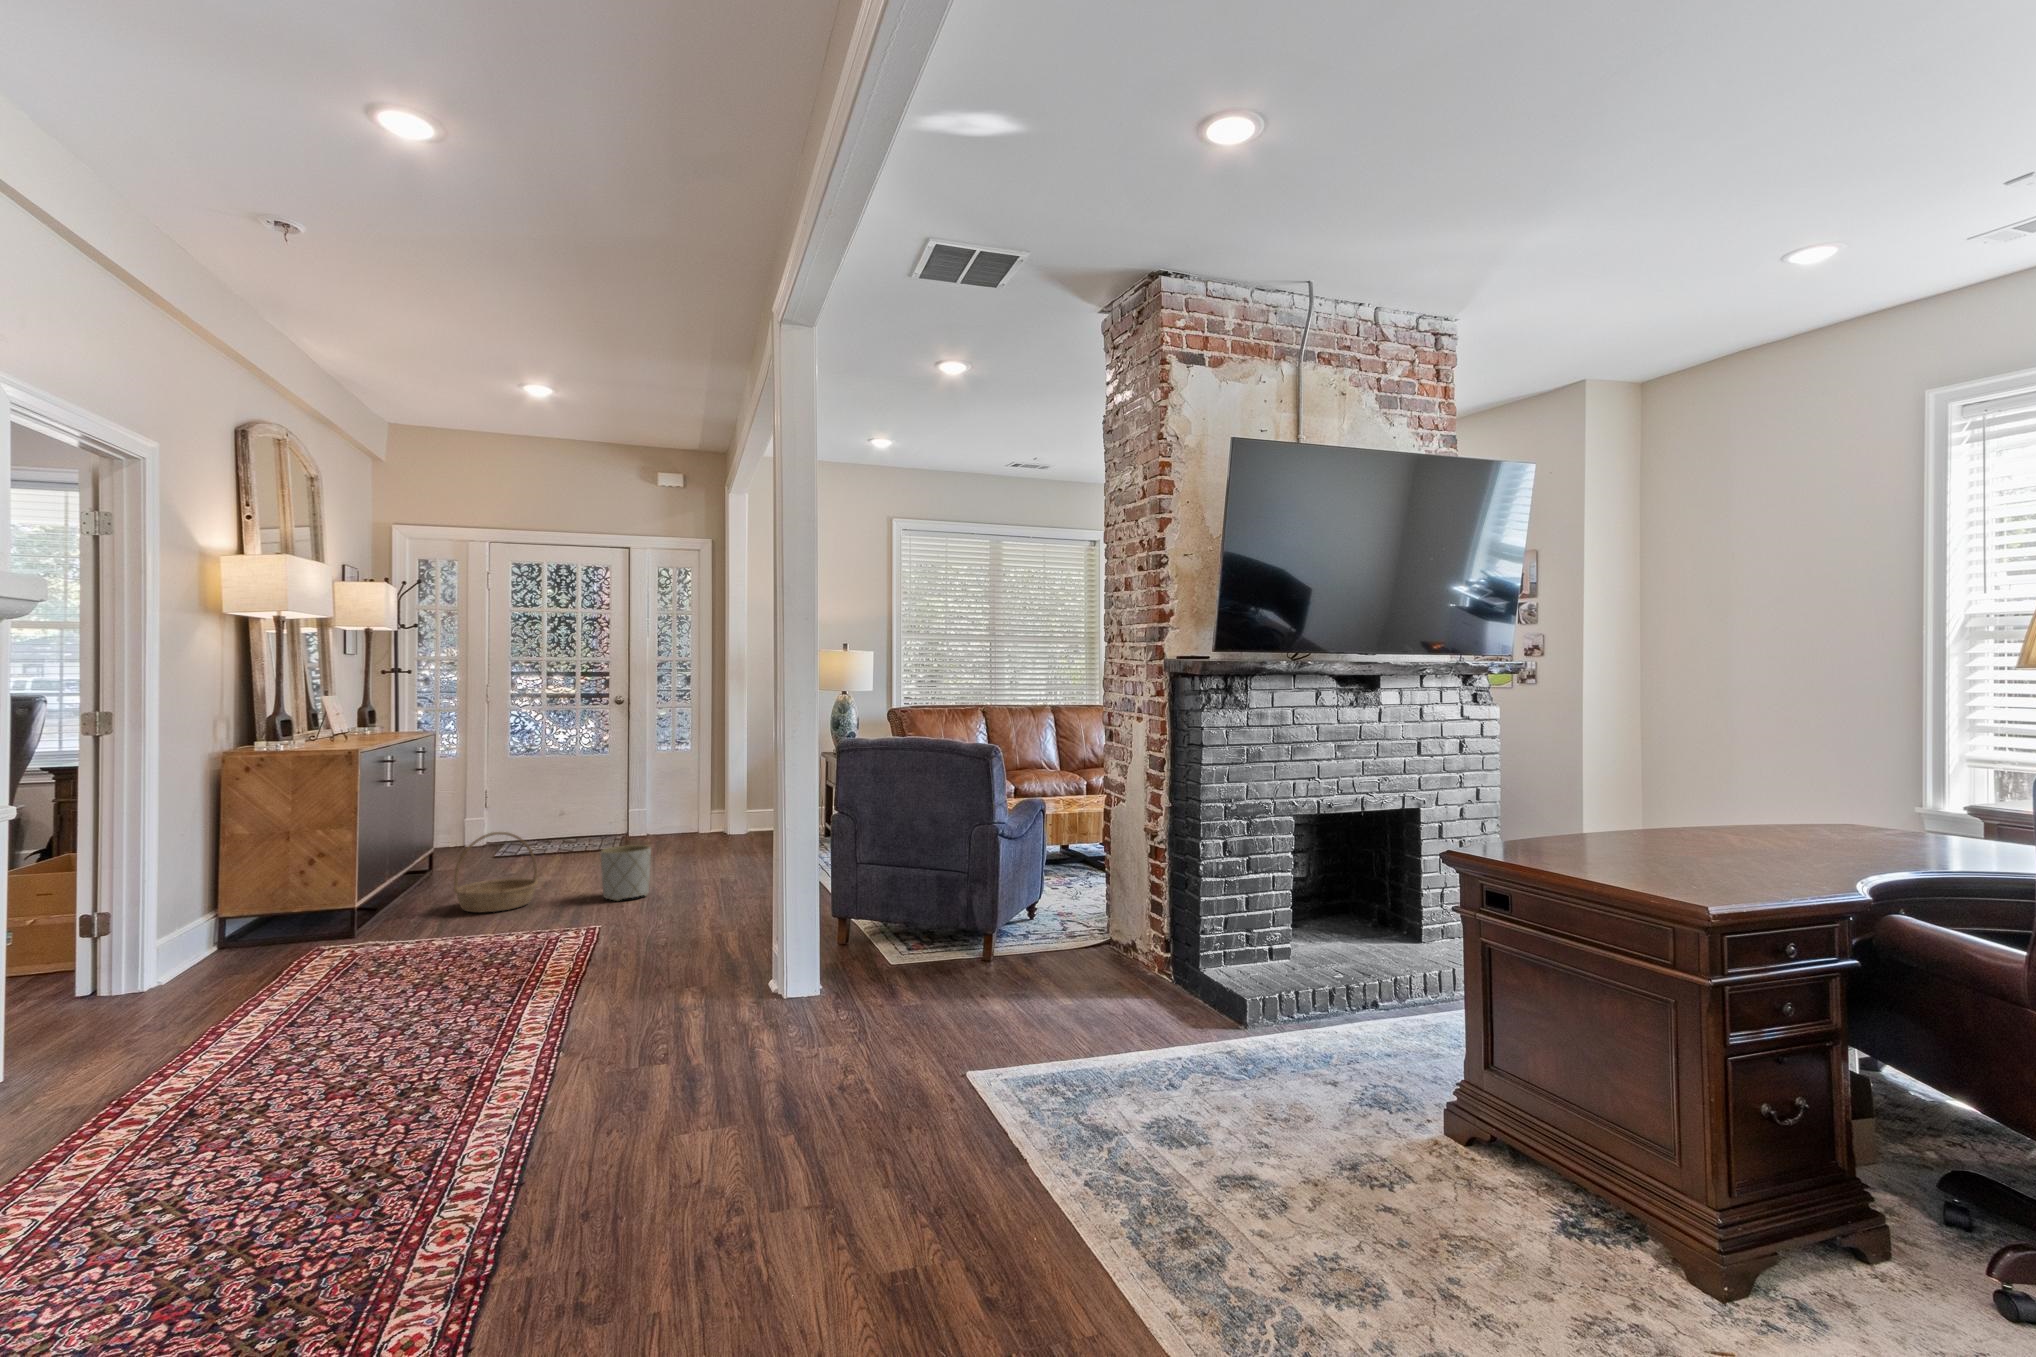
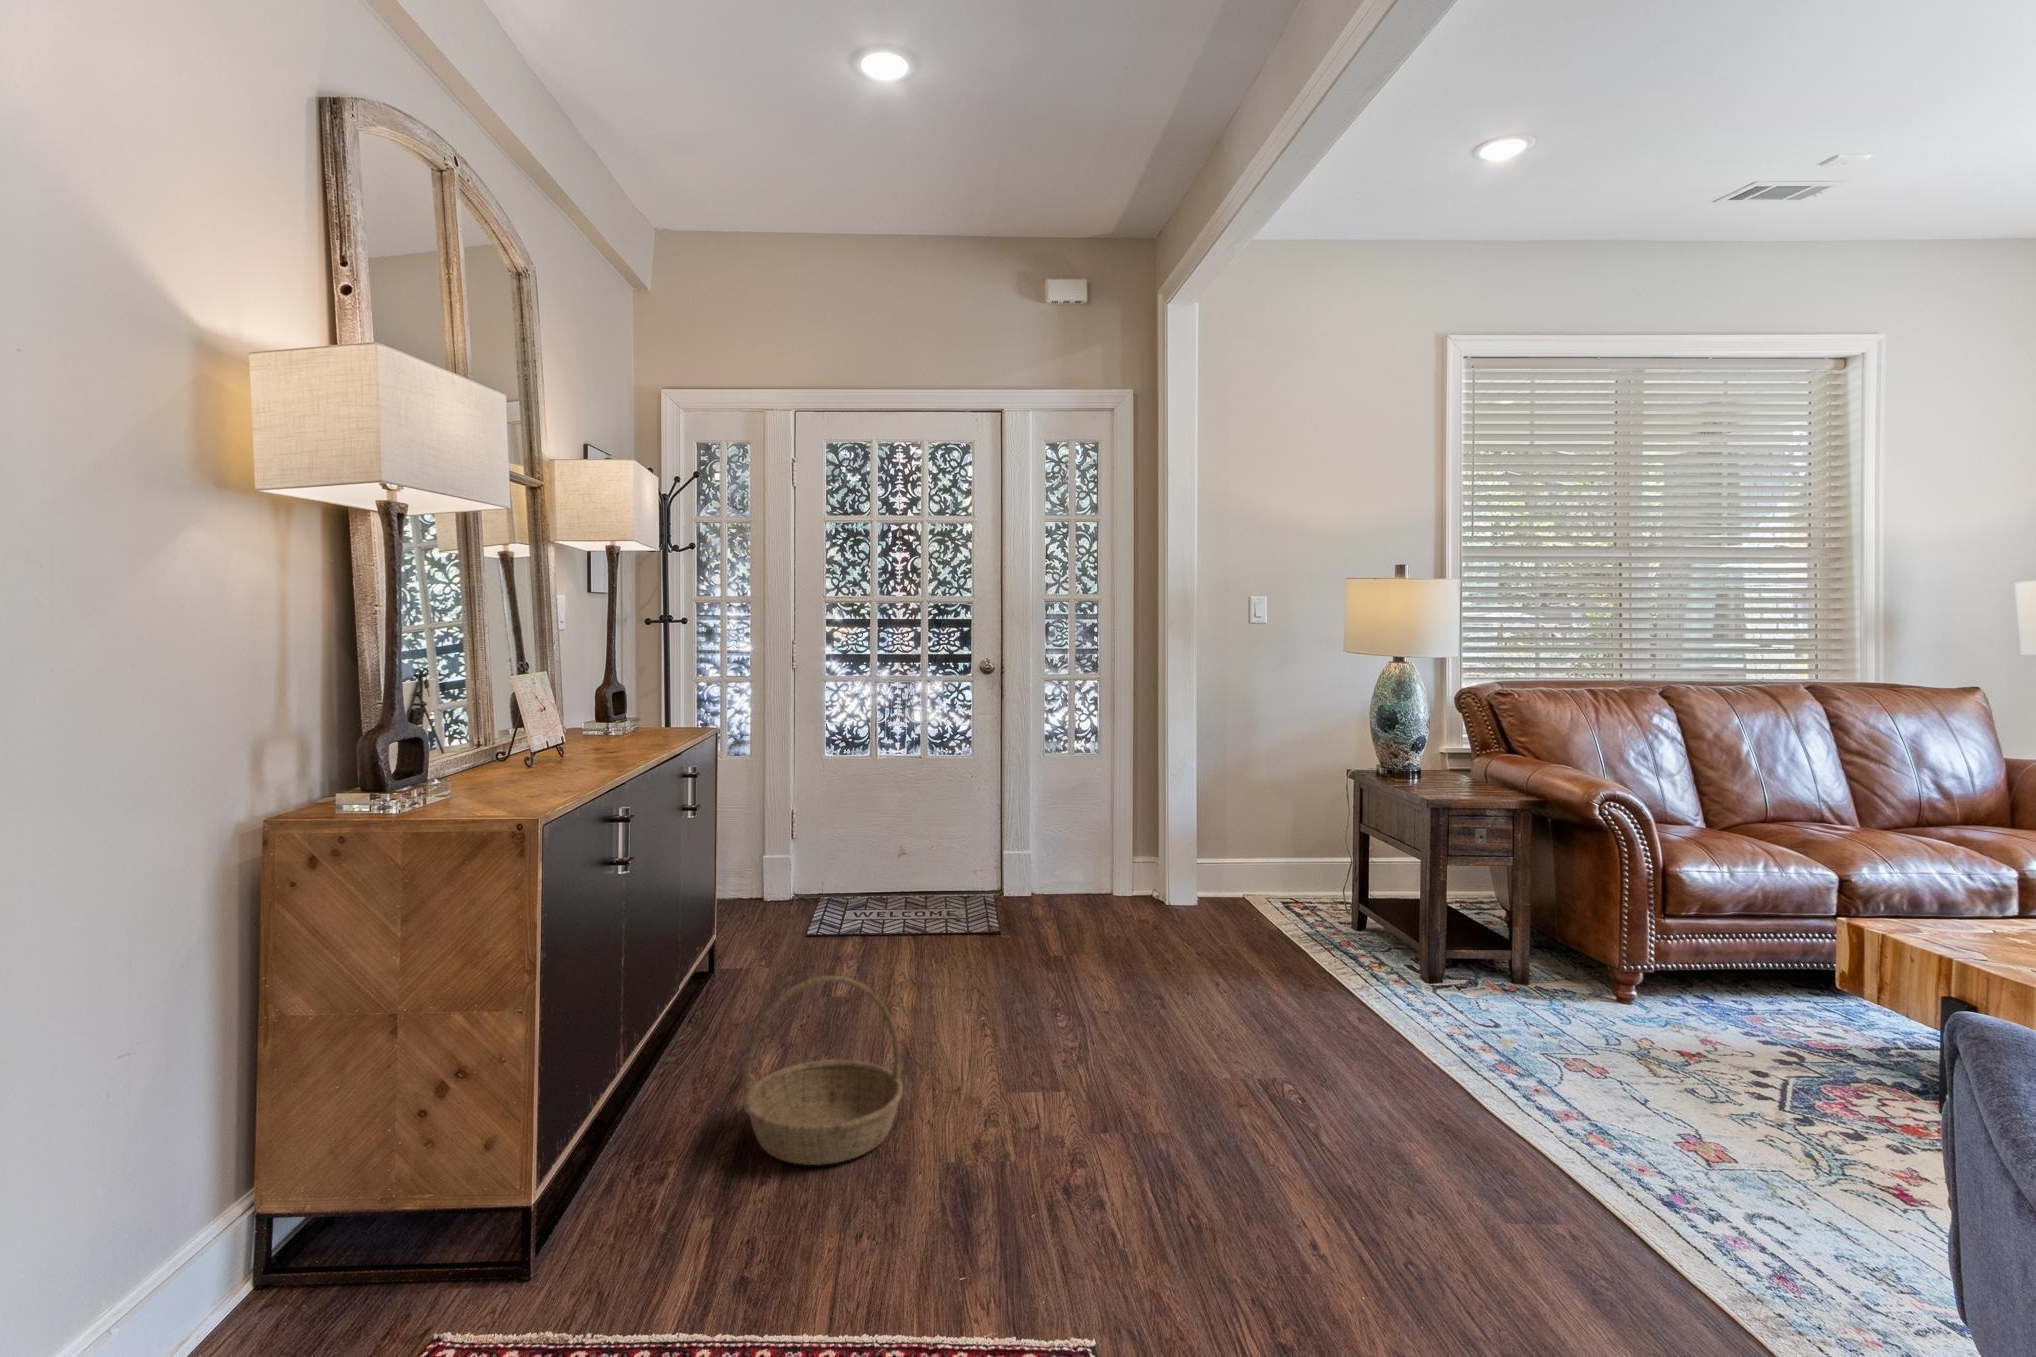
planter: present [601,845,651,901] -> none [1029,1010,1133,1156]

